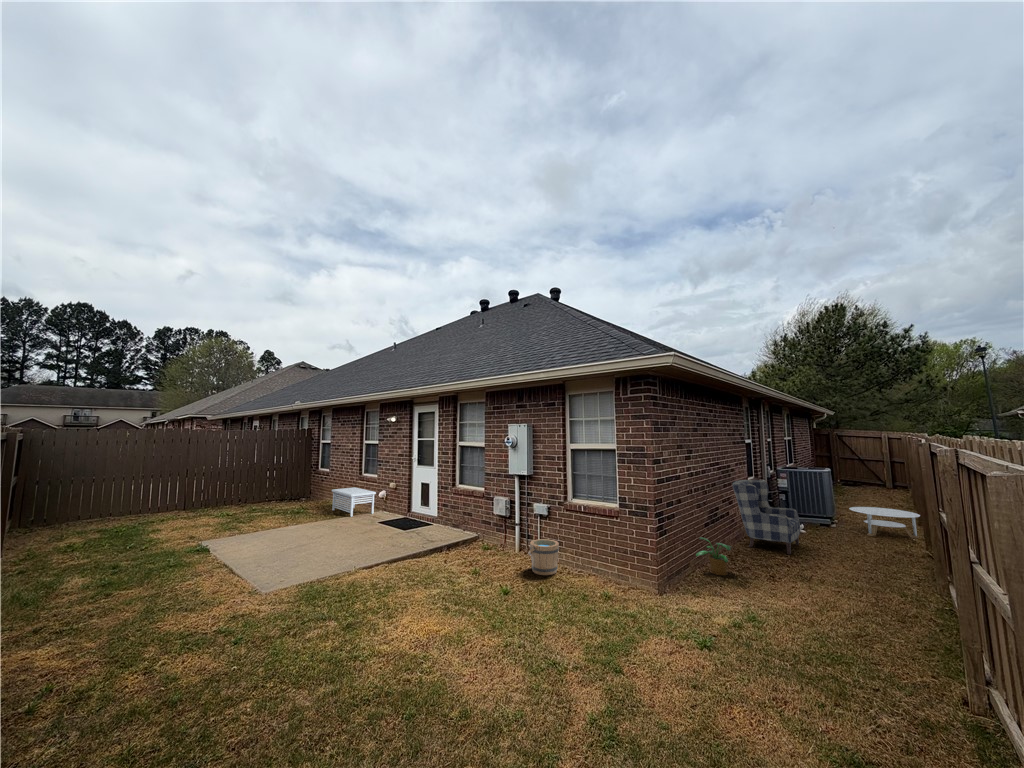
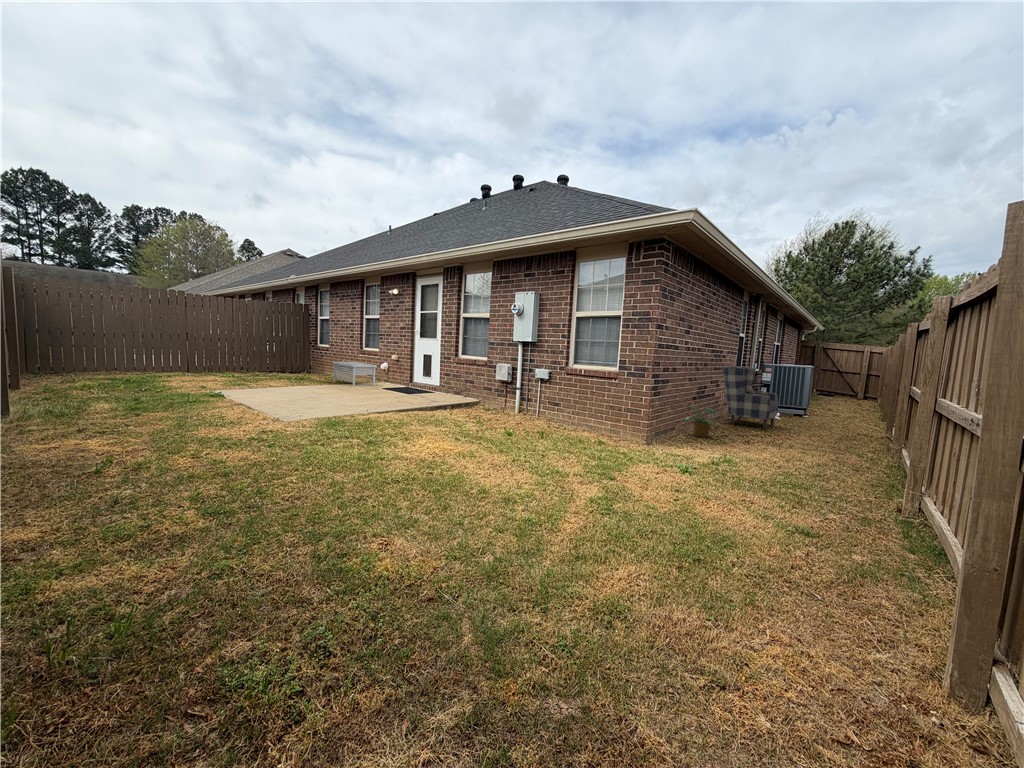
round table: present [849,507,920,538] -> none [824,400,887,427]
bucket: present [528,539,559,575] -> none [529,400,558,429]

